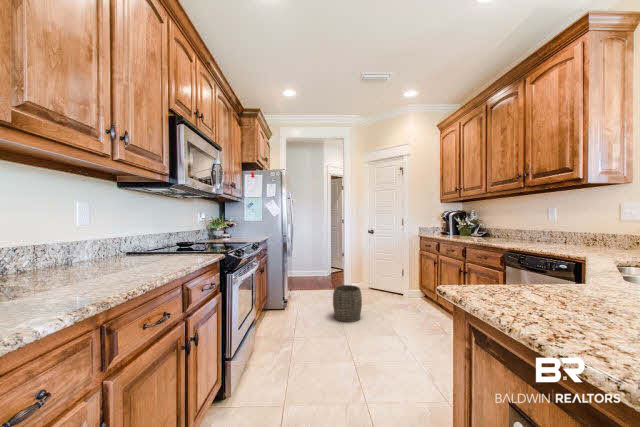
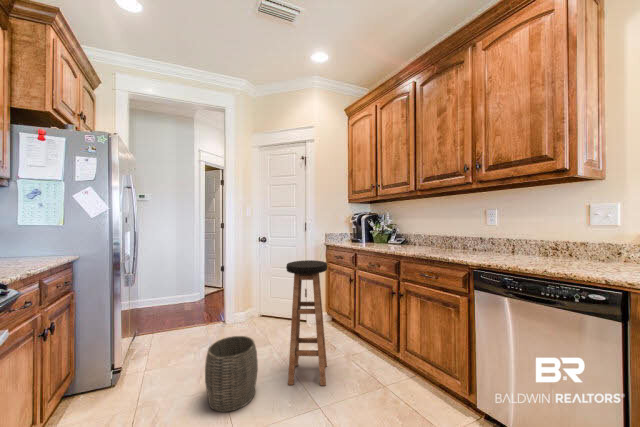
bar stool: none [381,244,410,324] -> present [286,260,327,386]

